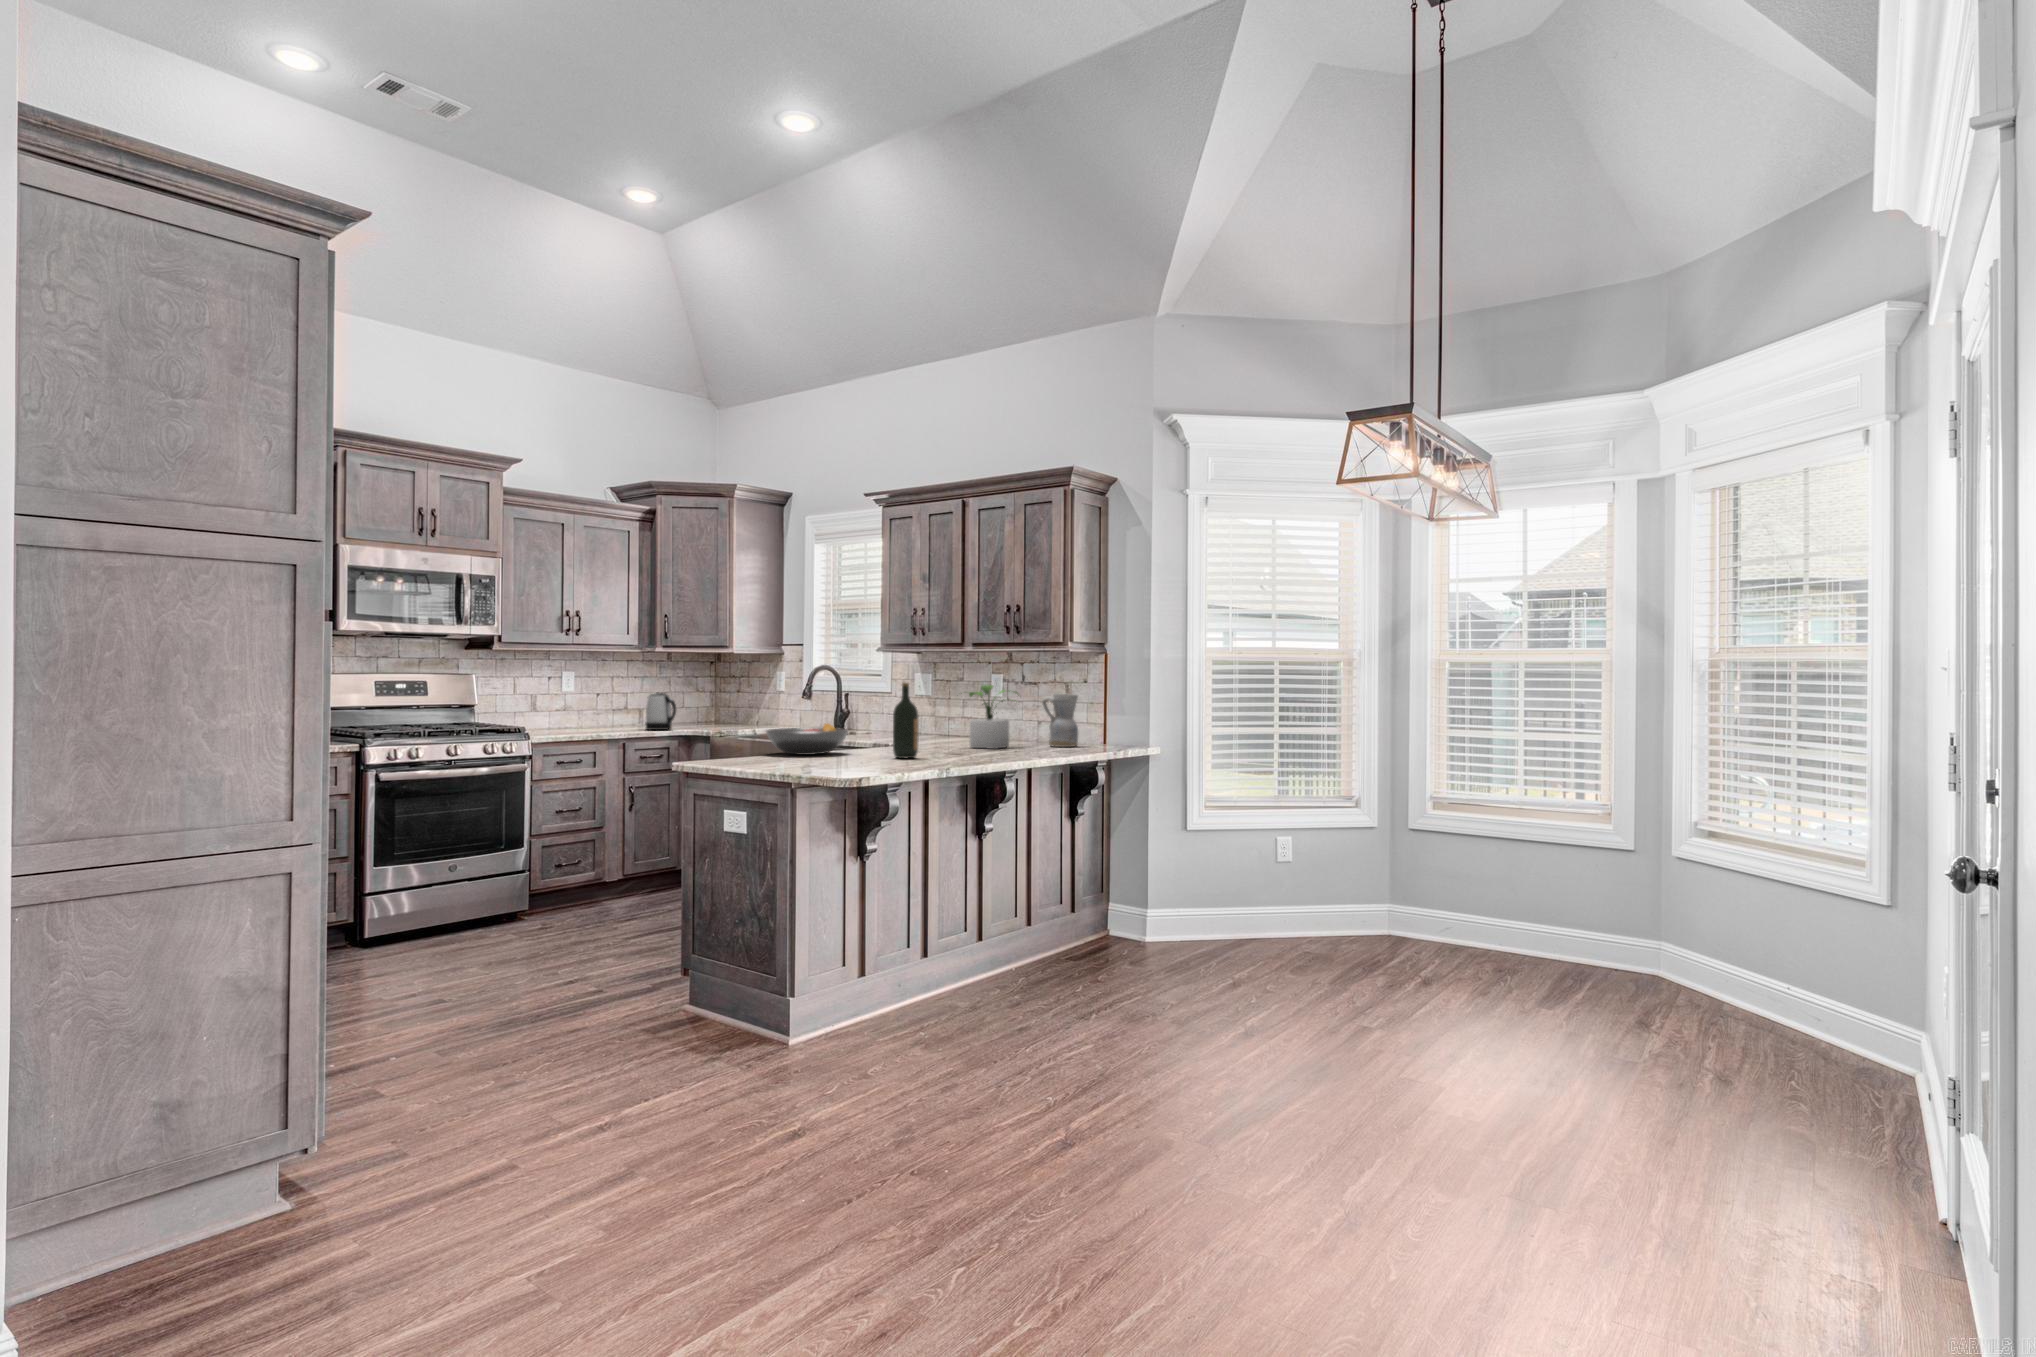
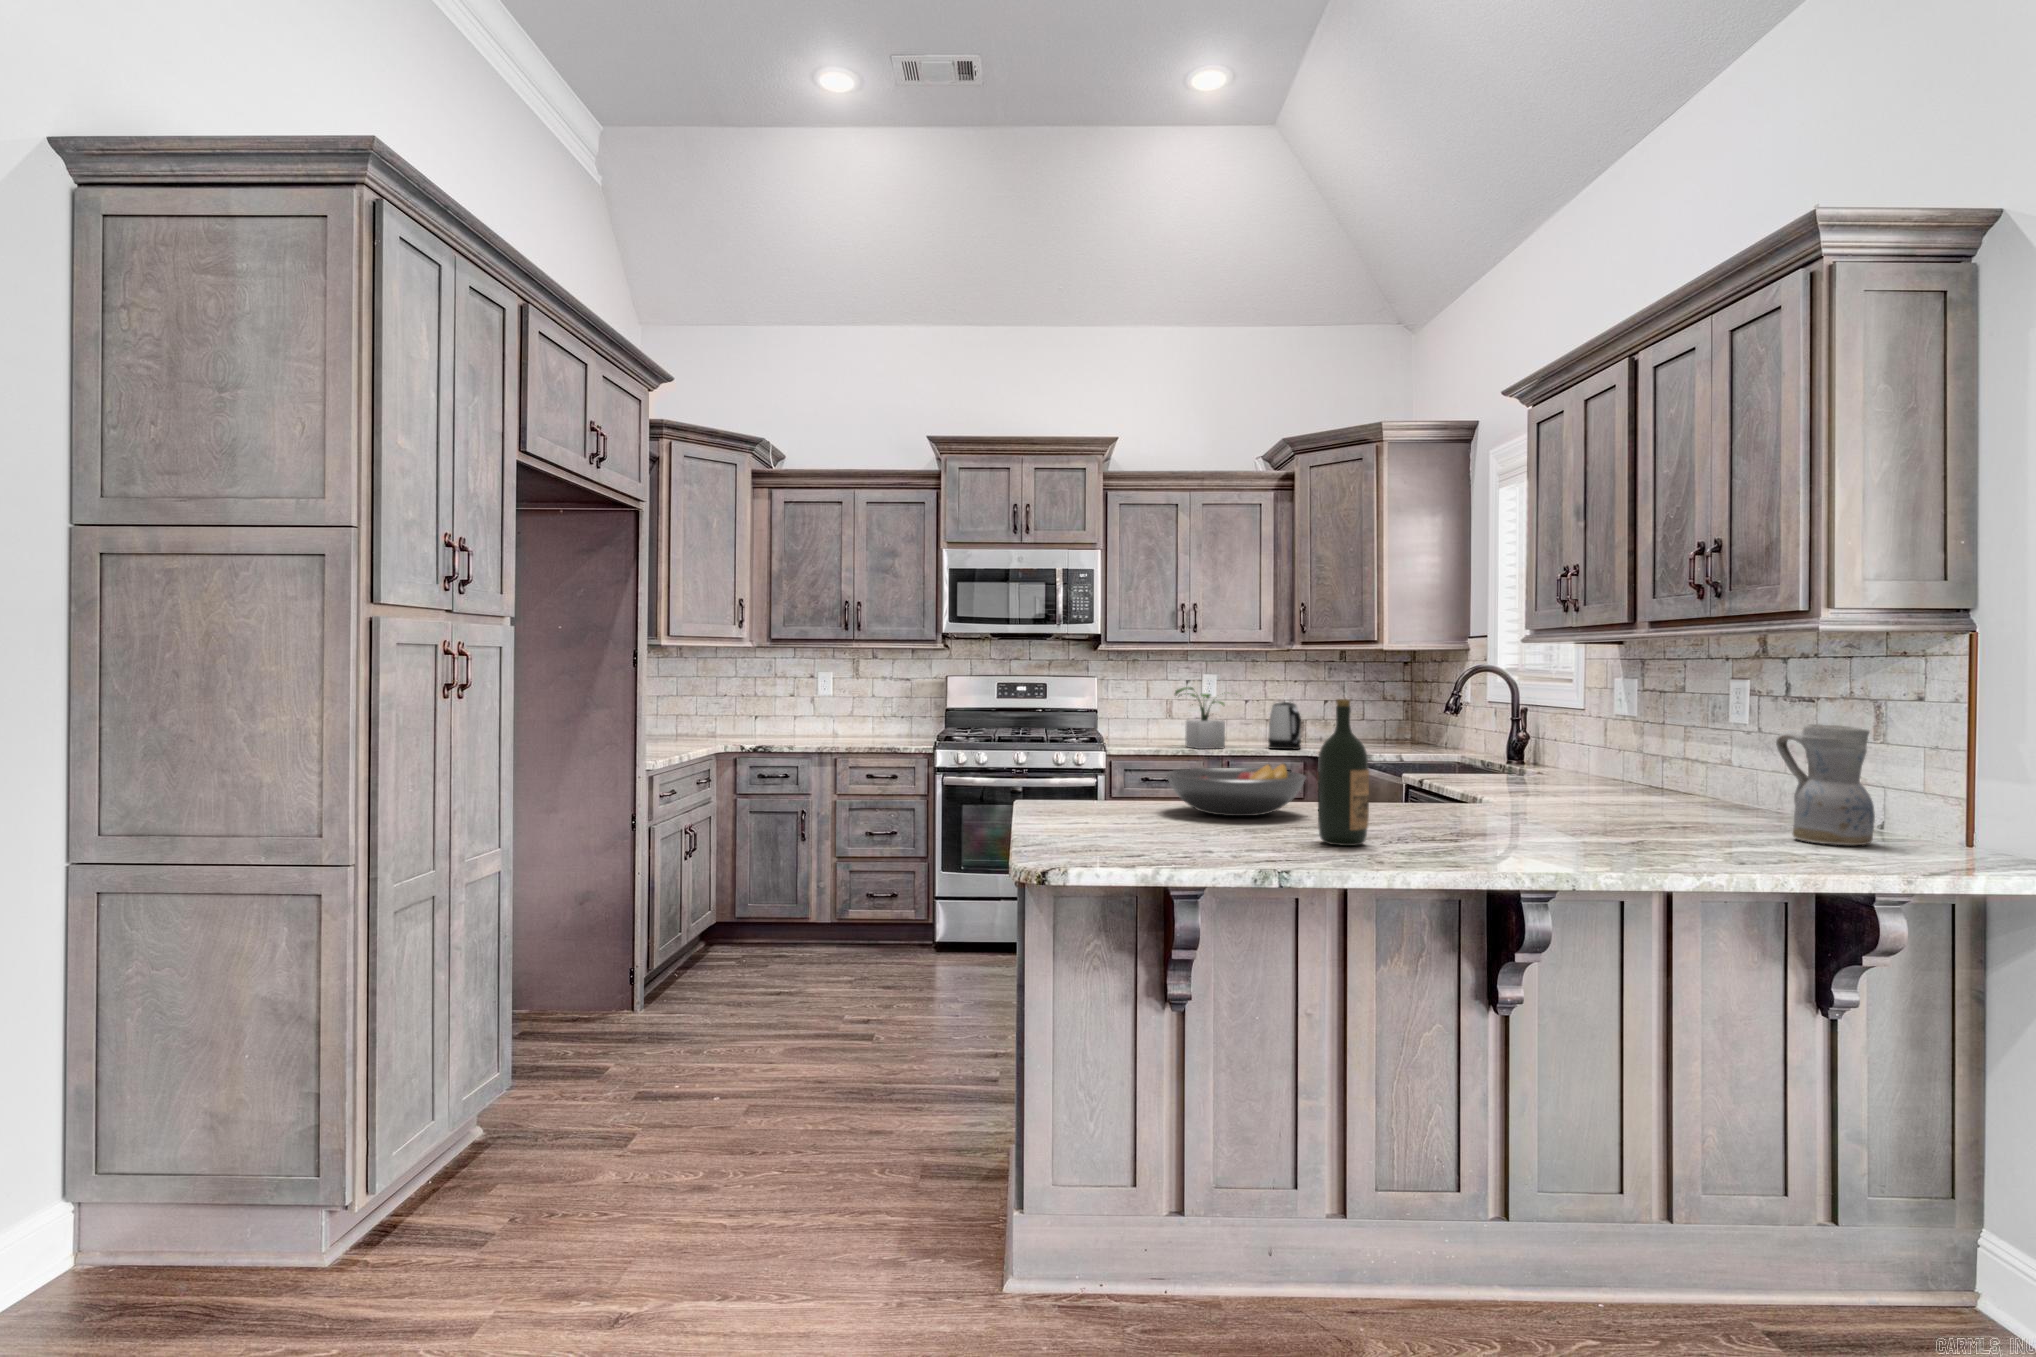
potted plant: present [969,685,1018,749] -> present [1175,687,1225,749]

